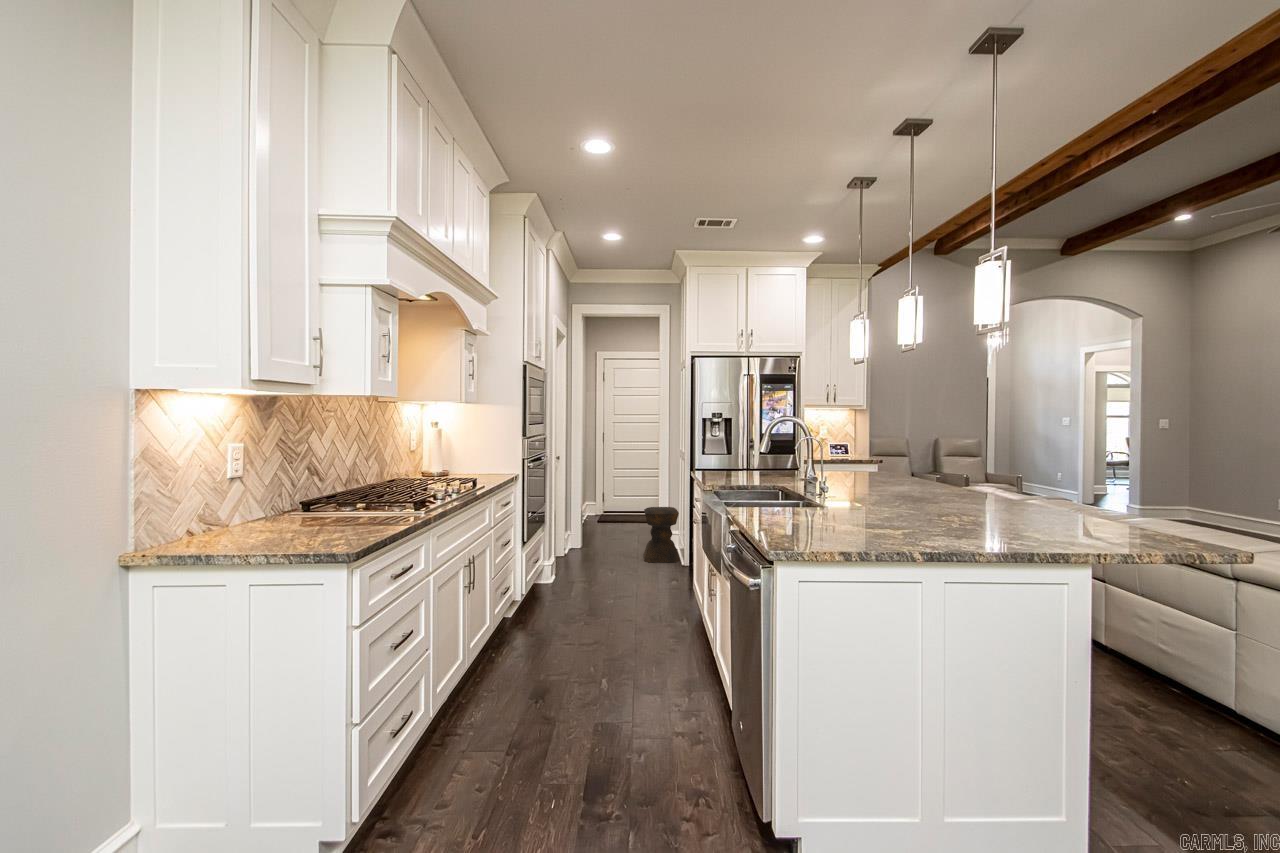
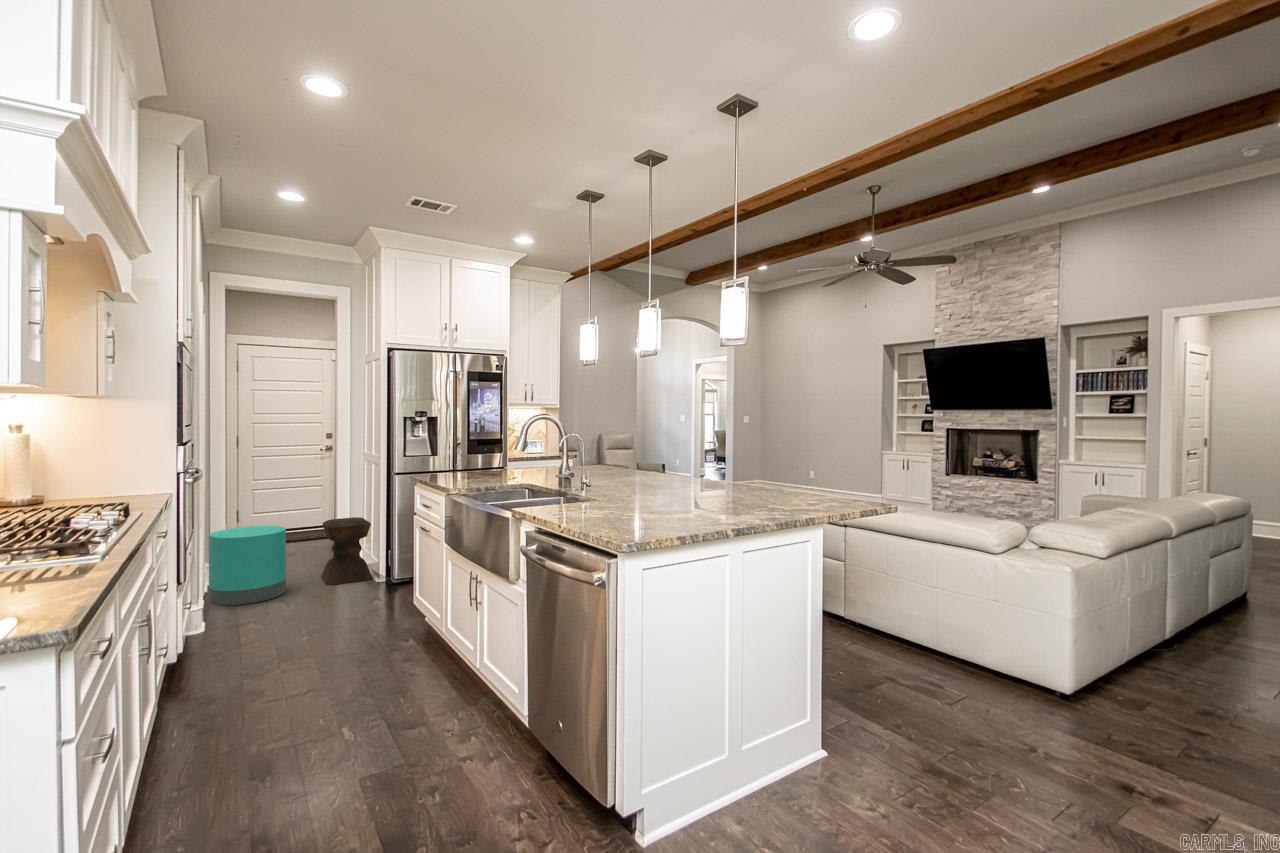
trash can: none [565,508,615,568] -> present [209,526,286,605]

